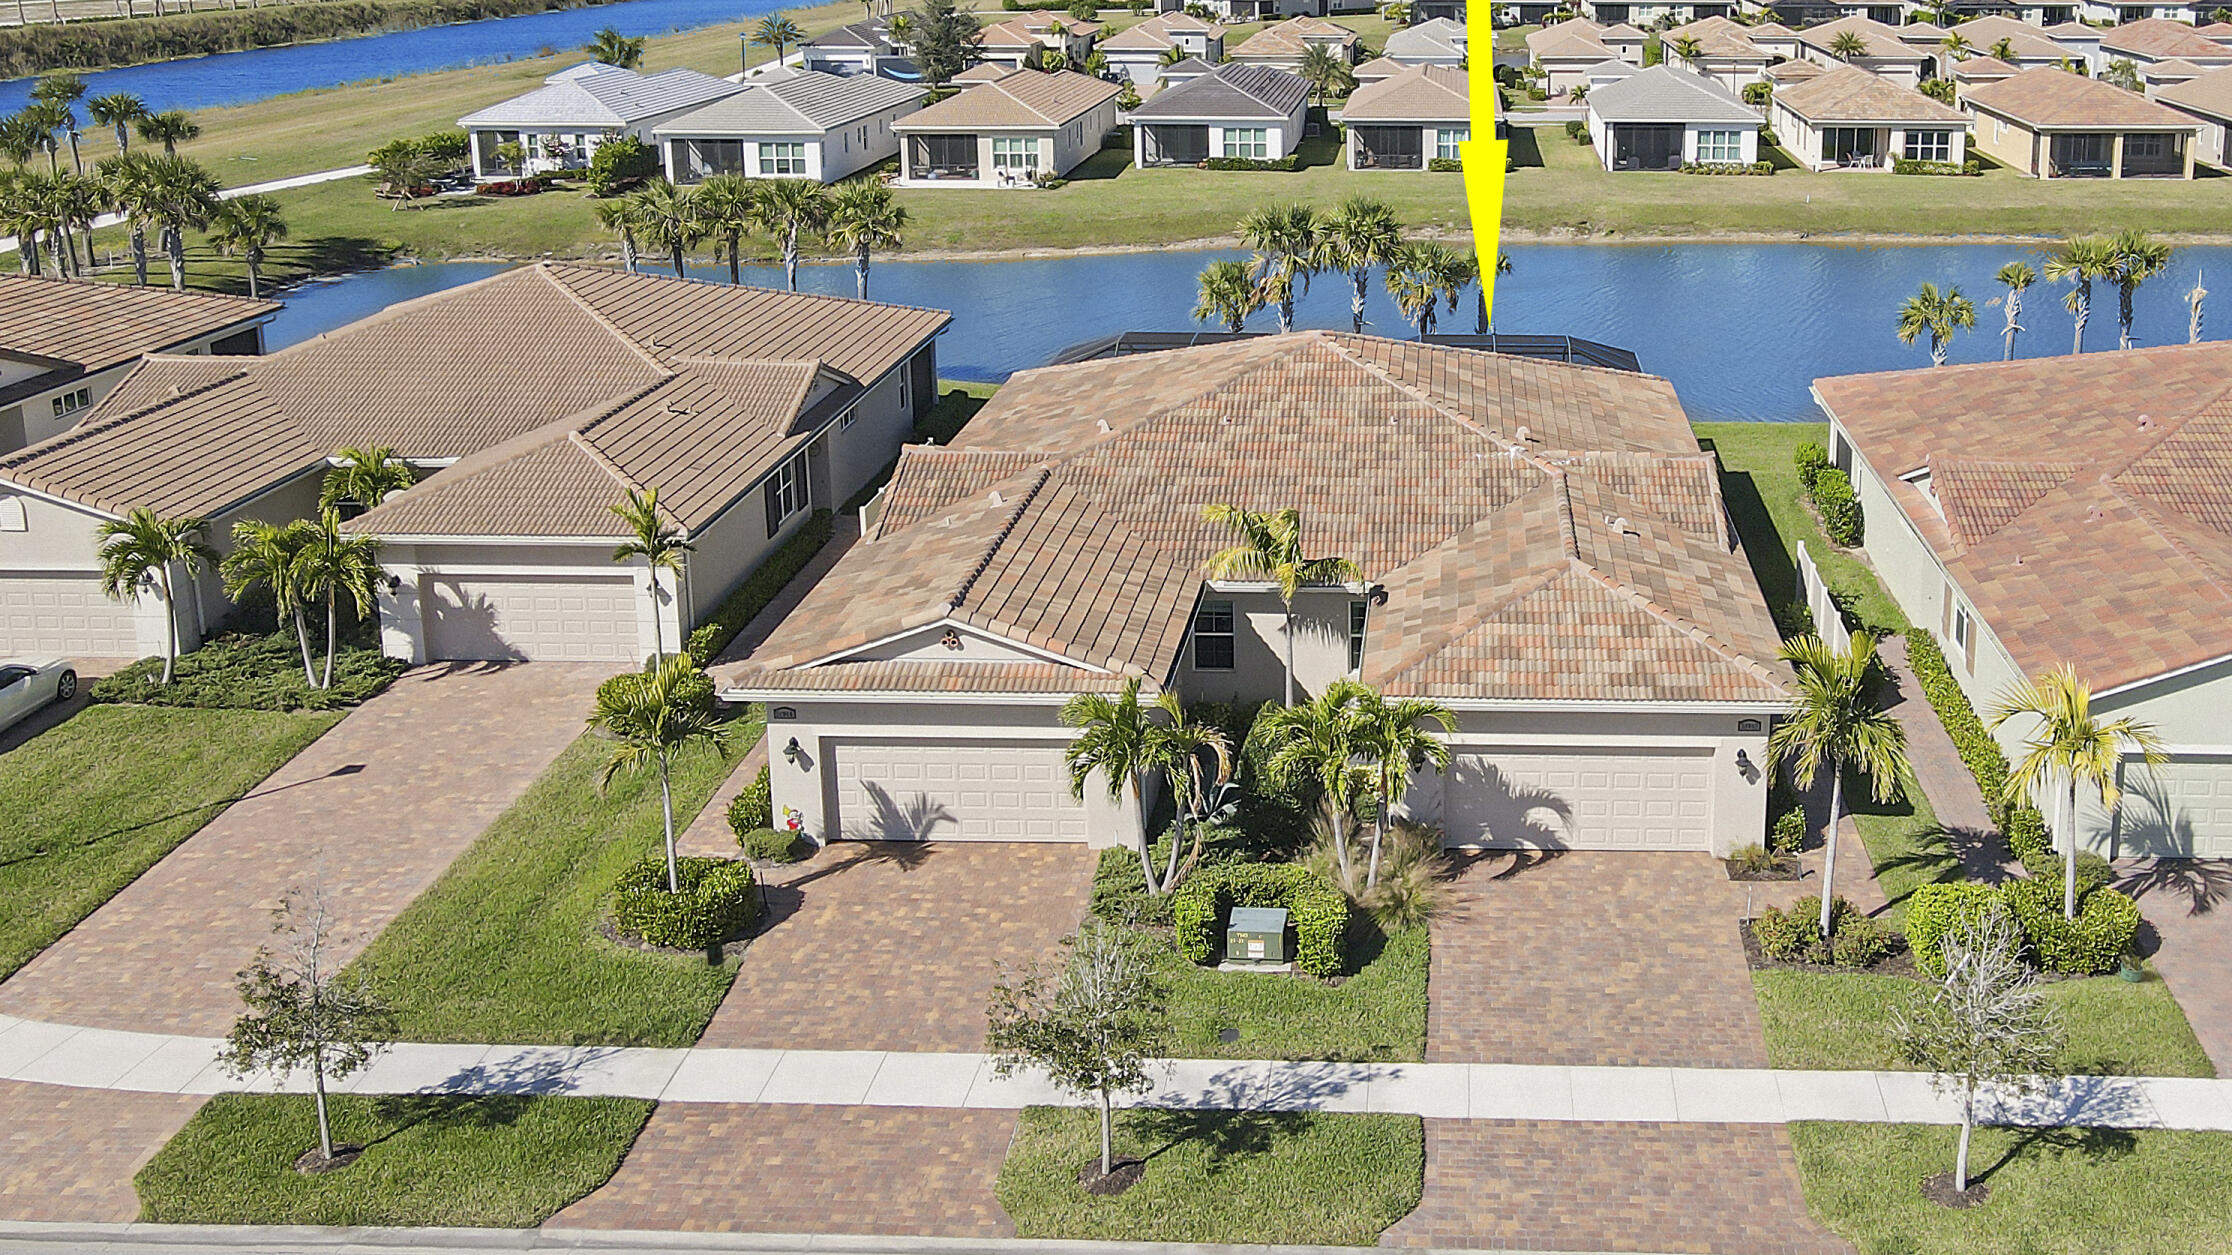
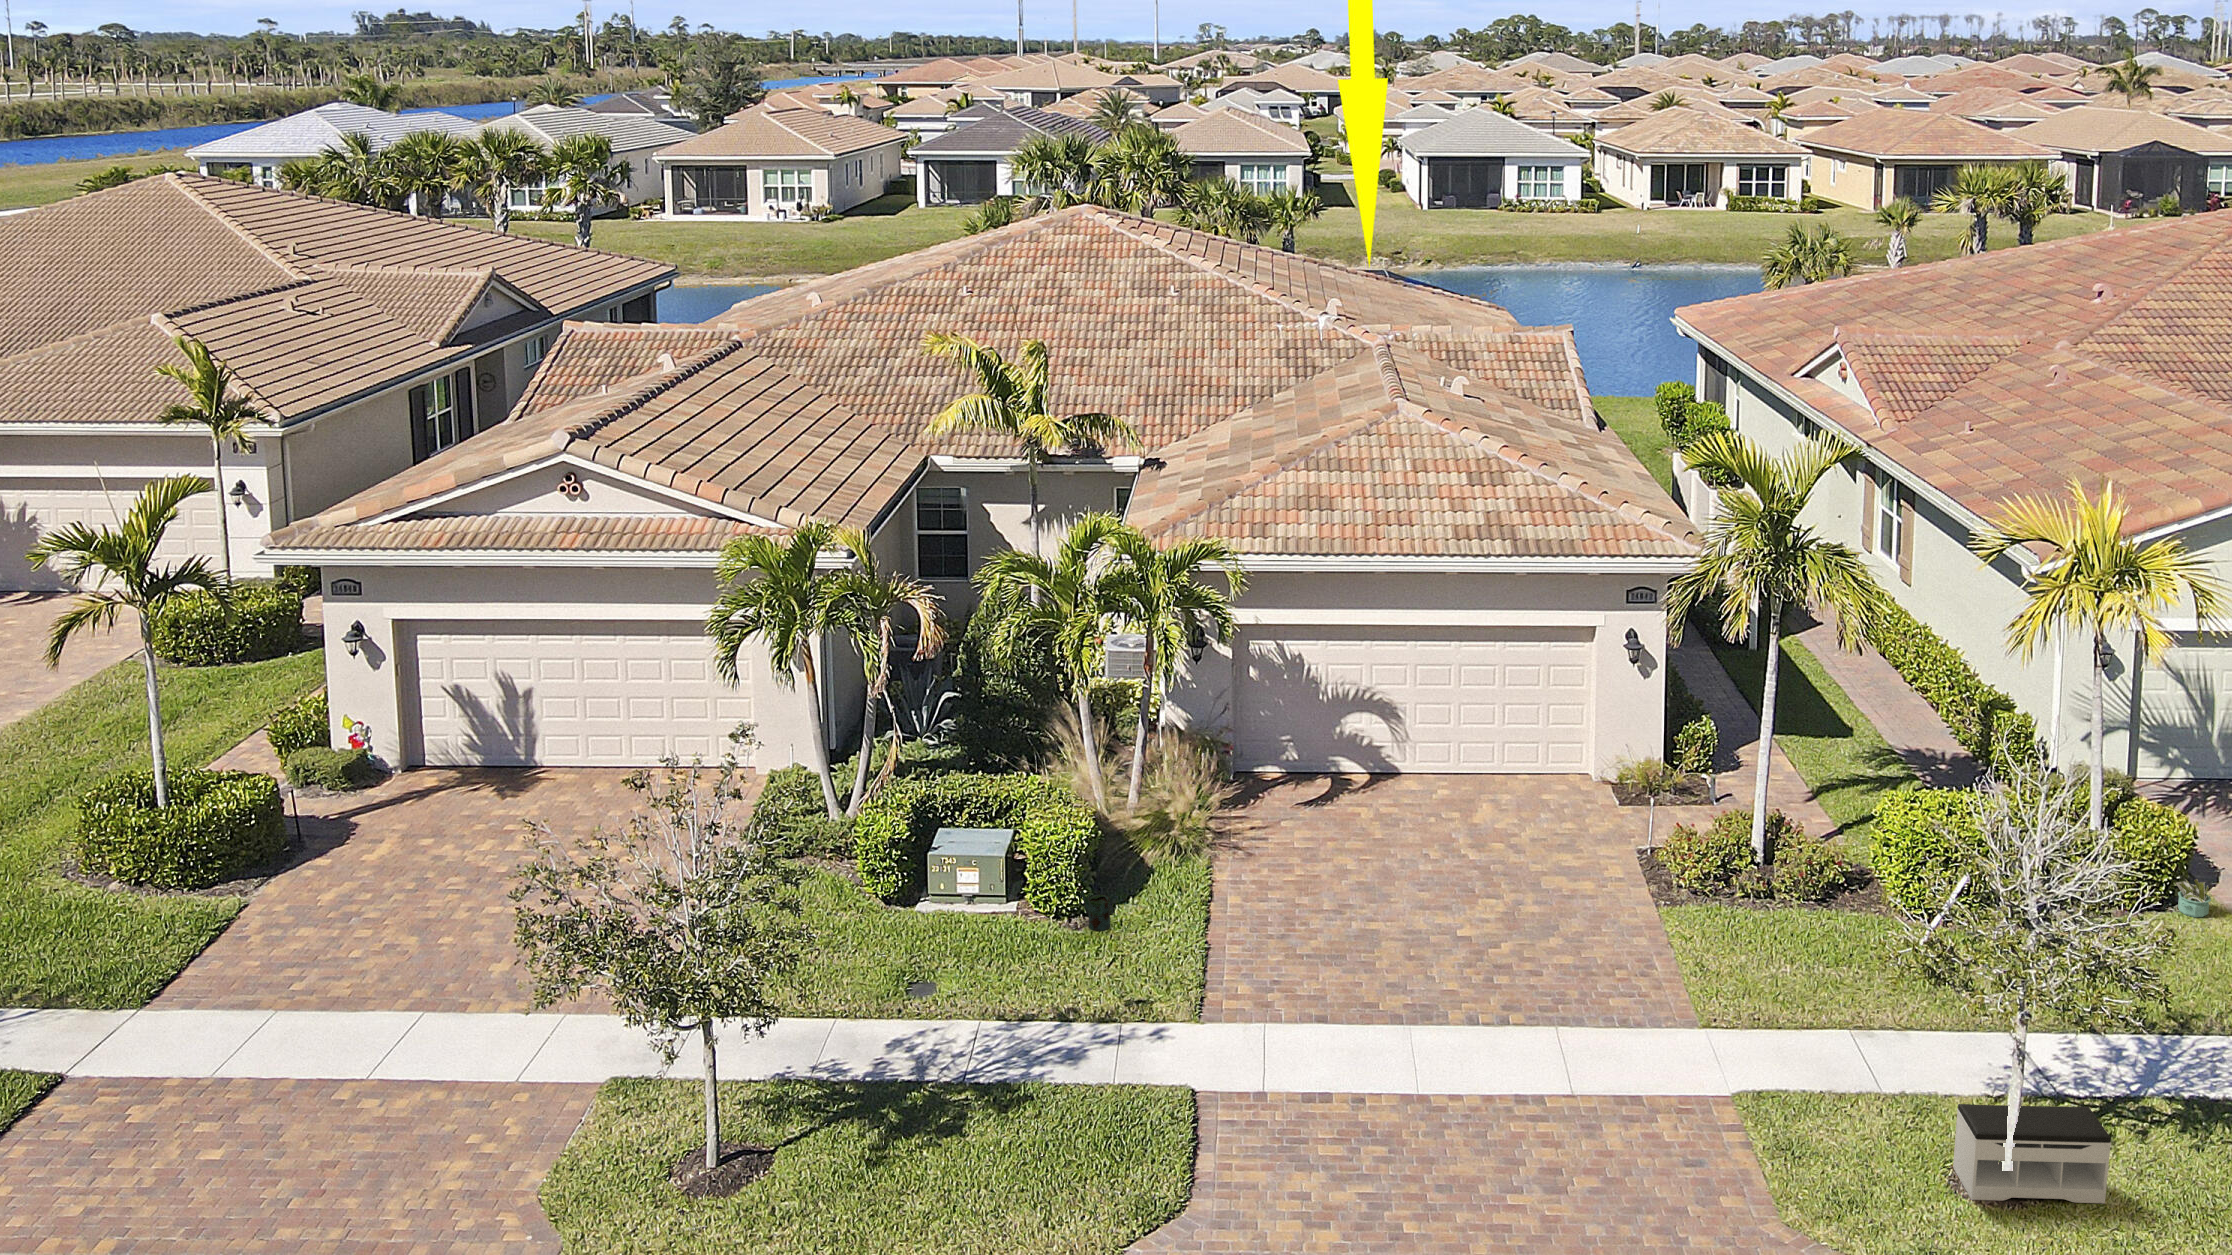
watering can: present [704,932,724,966] -> present [1076,886,1114,931]
bench: none [1928,1138,2027,1205] -> present [1953,1104,2111,1204]

